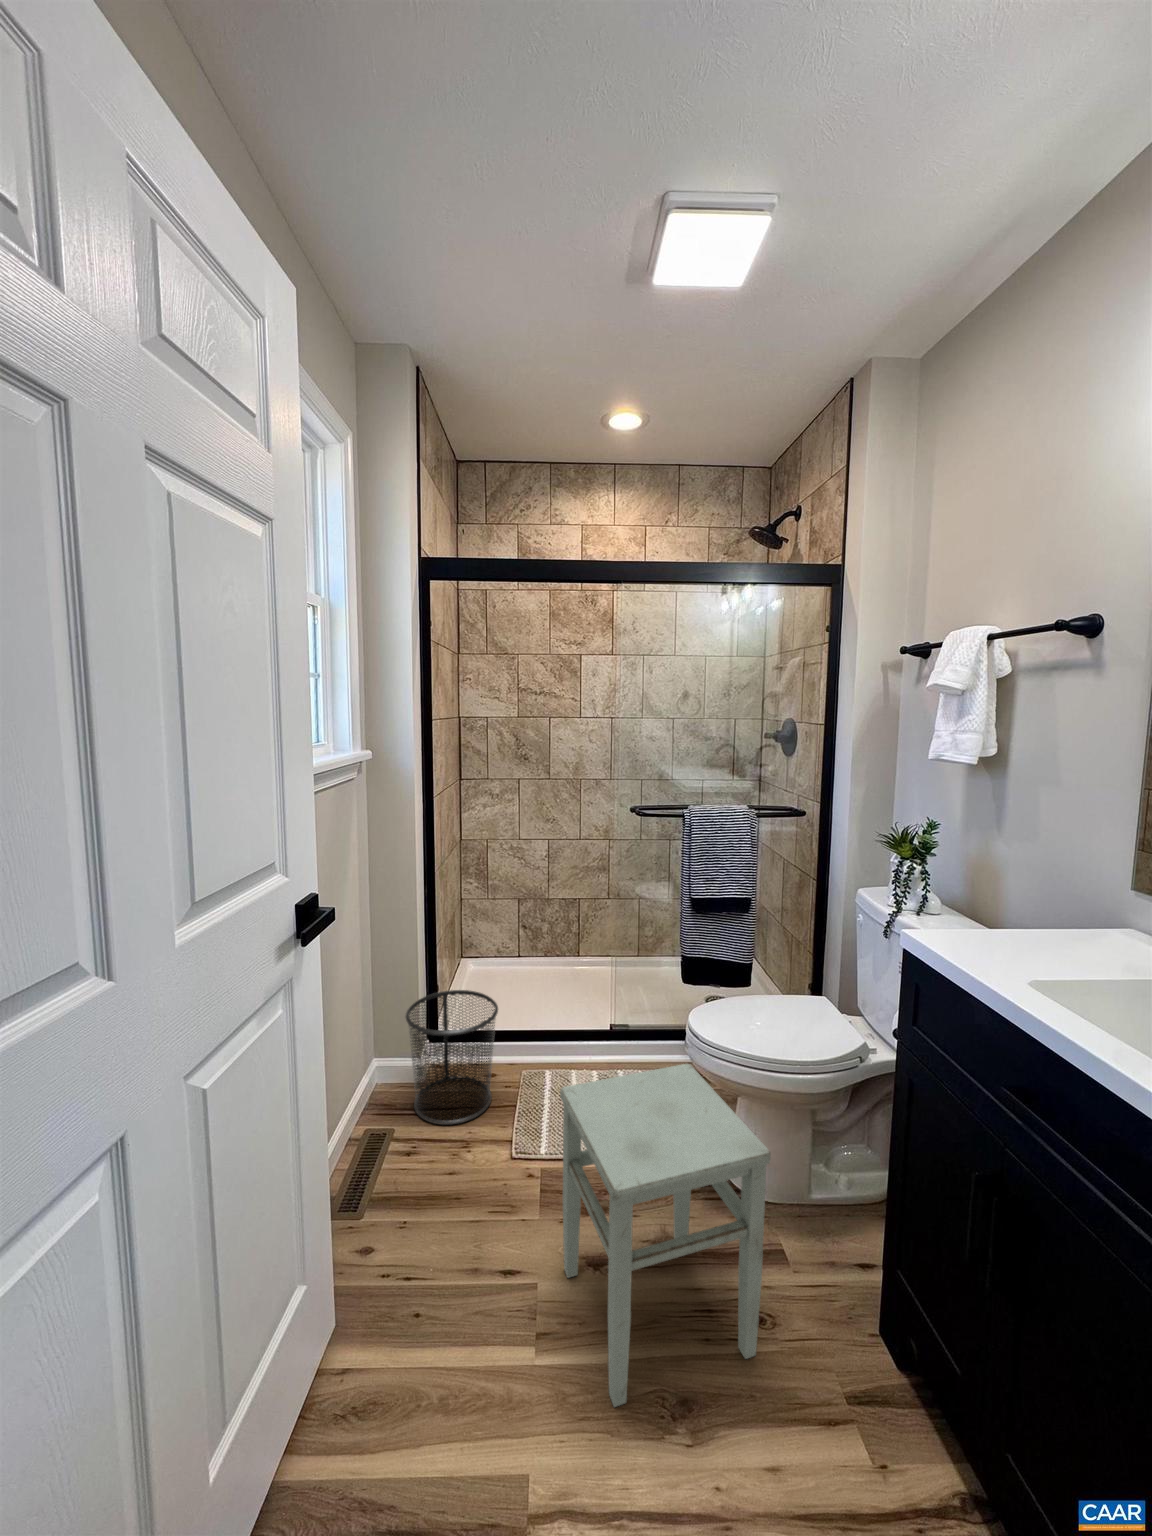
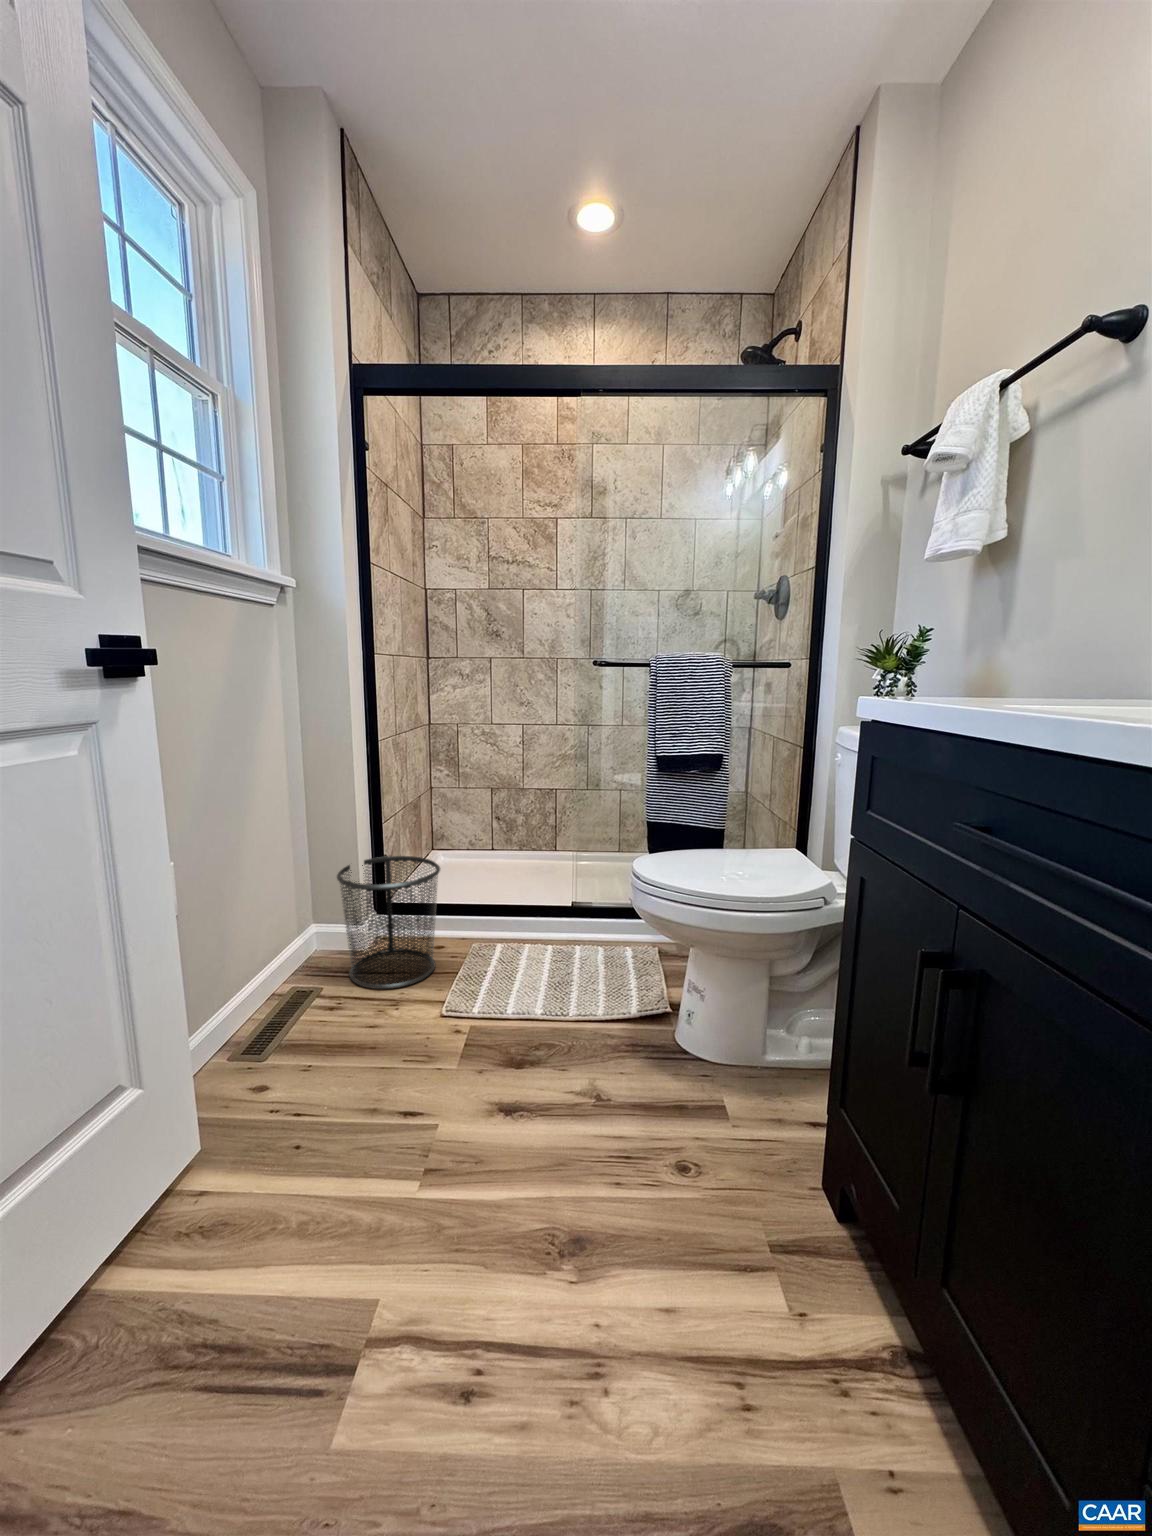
stool: present [560,1064,771,1407] -> none [462,894,687,1241]

